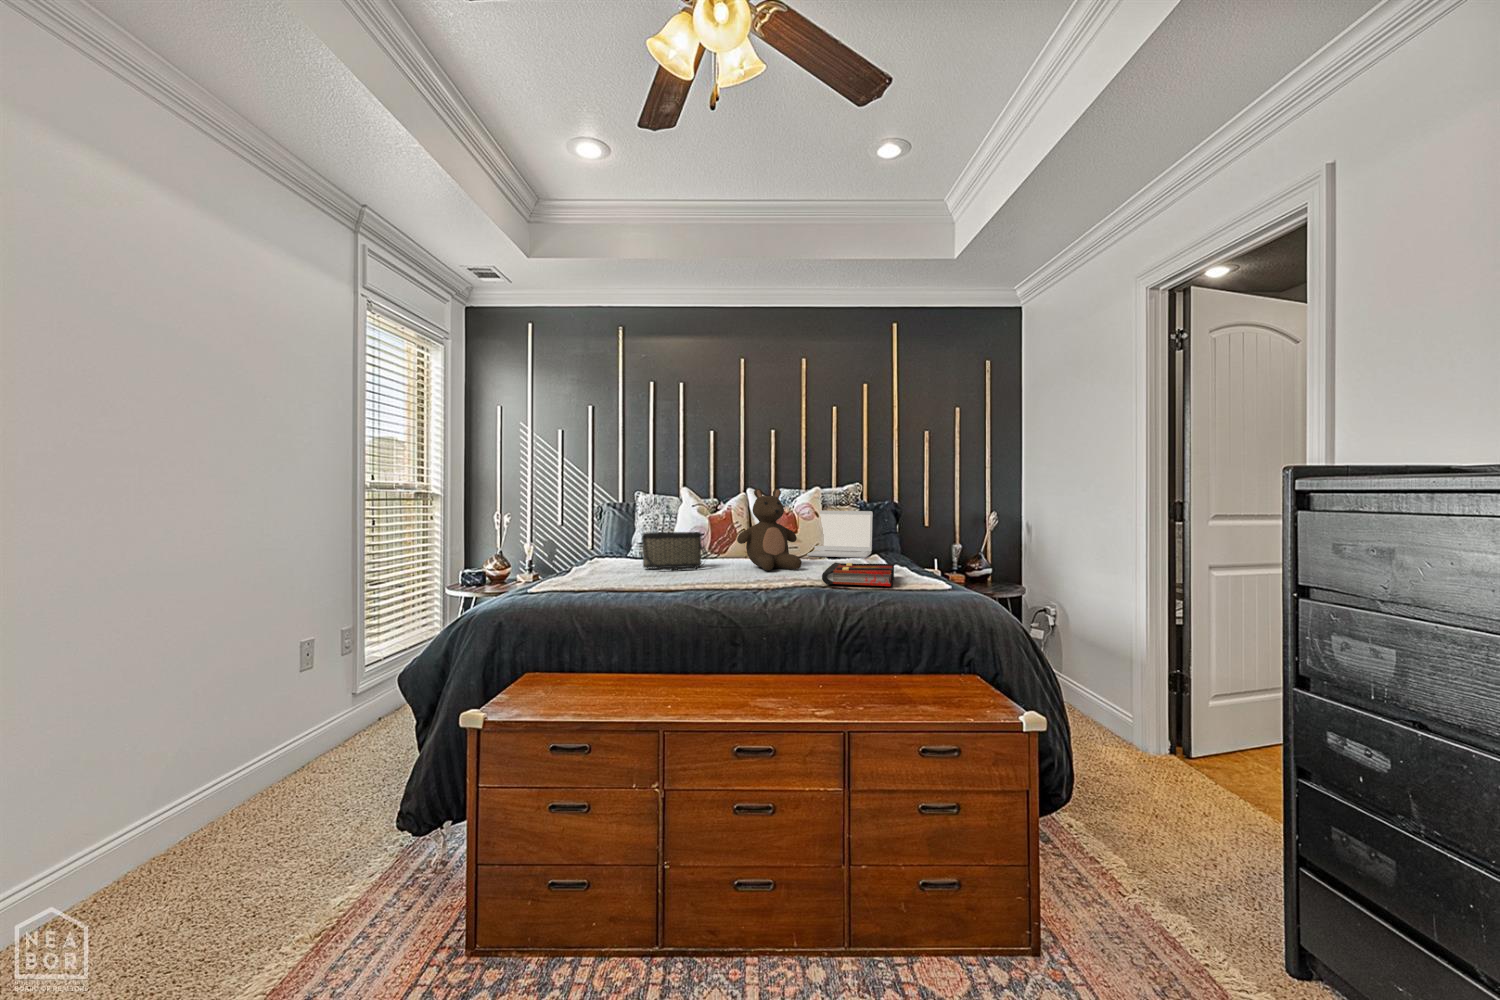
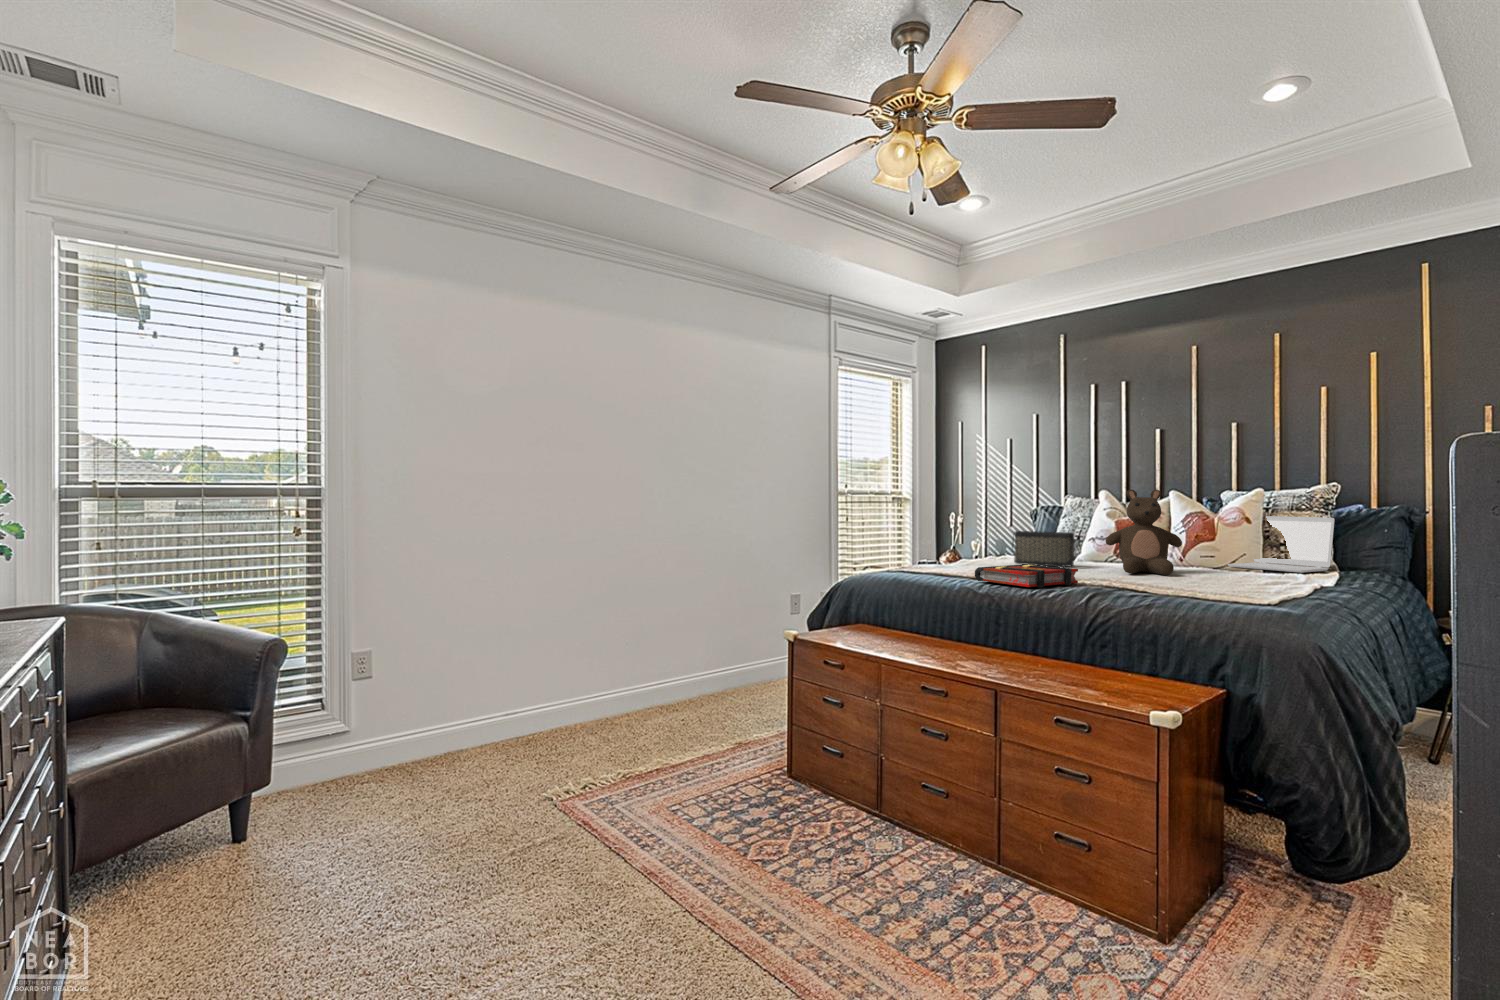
book: present [822,563,894,586] -> present [975,564,1078,588]

